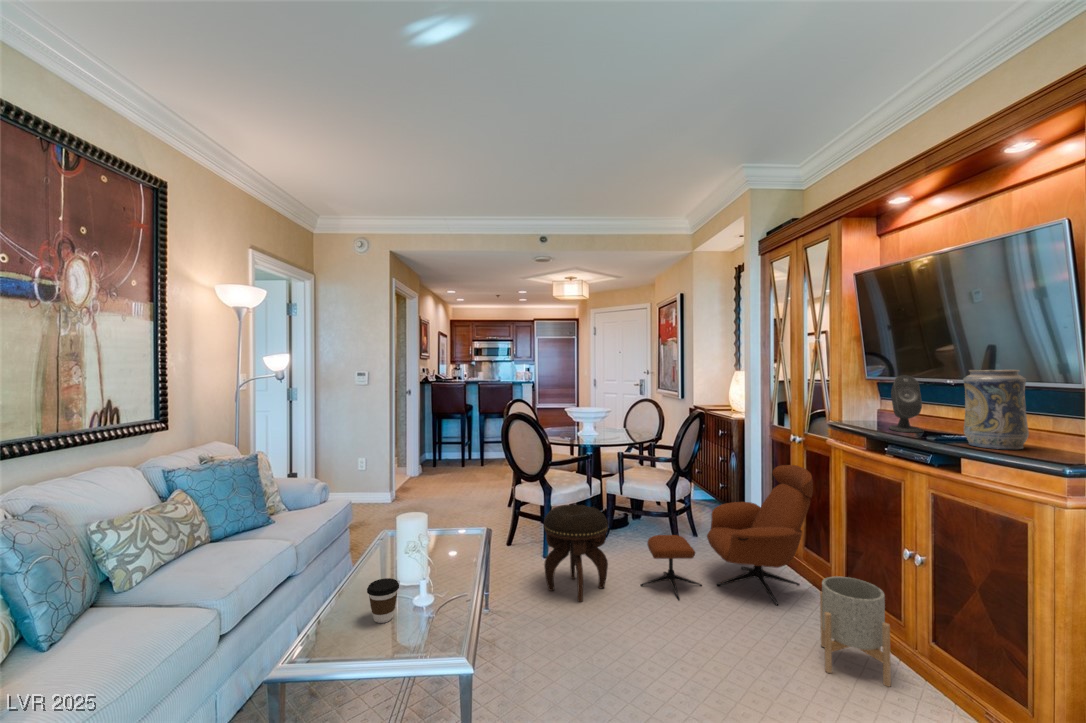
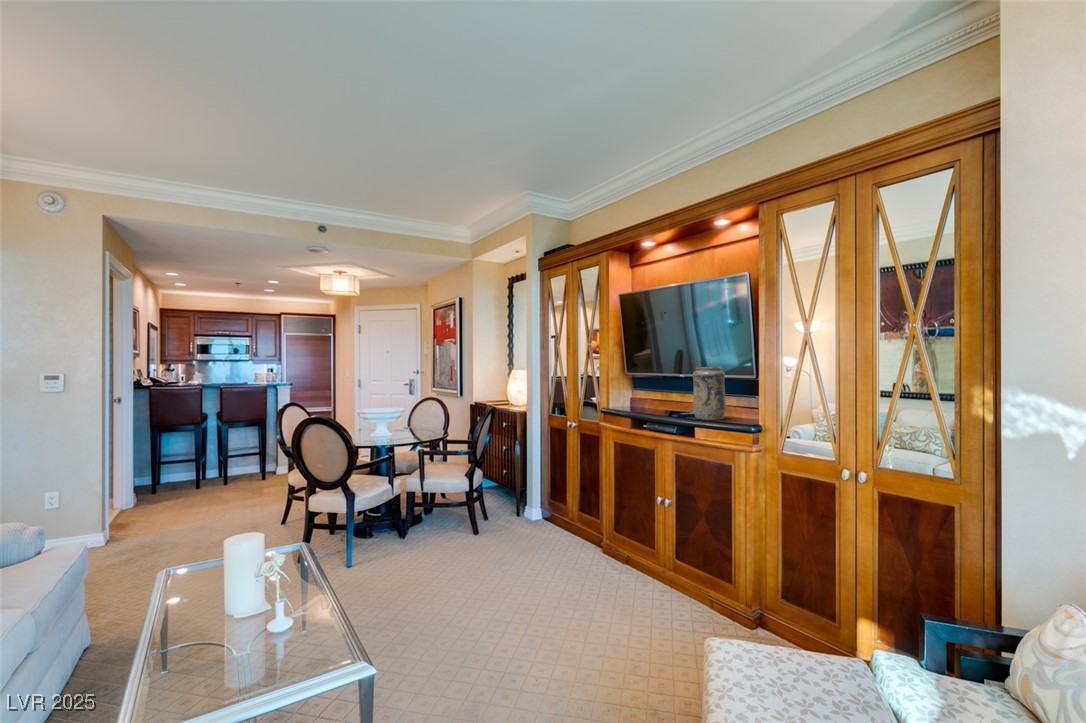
speaker: present [889,375,922,432] -> none [643,372,664,413]
lounge chair: present [641,465,813,605] -> none [454,446,589,576]
footstool: present [544,505,608,602] -> none [359,505,426,600]
planter: present [820,576,891,687] -> none [604,526,654,600]
coffee cup: present [367,578,399,623] -> none [206,612,248,665]

